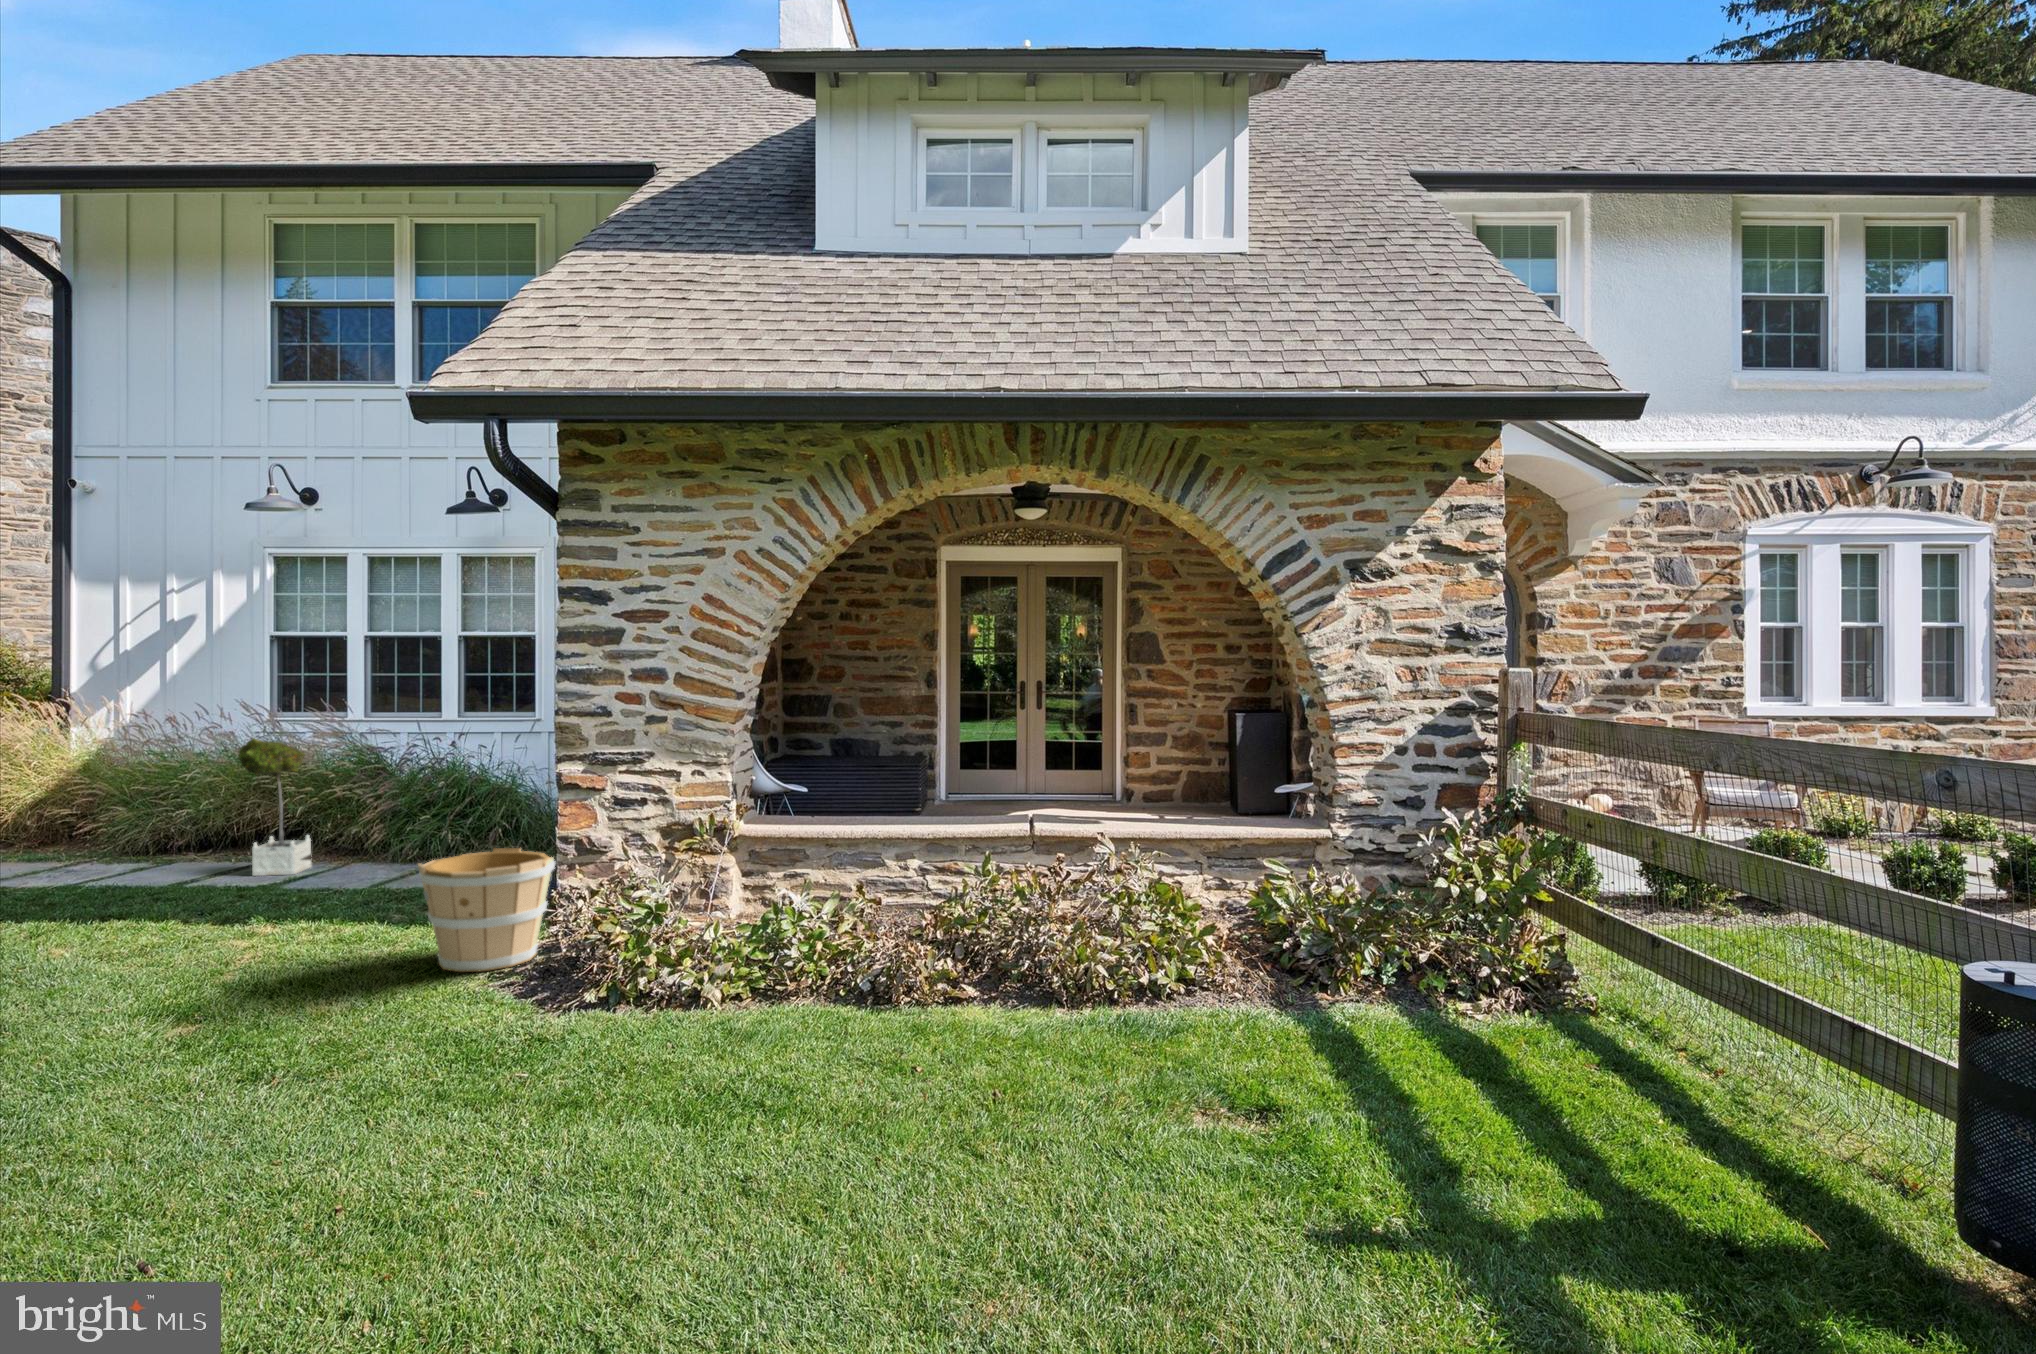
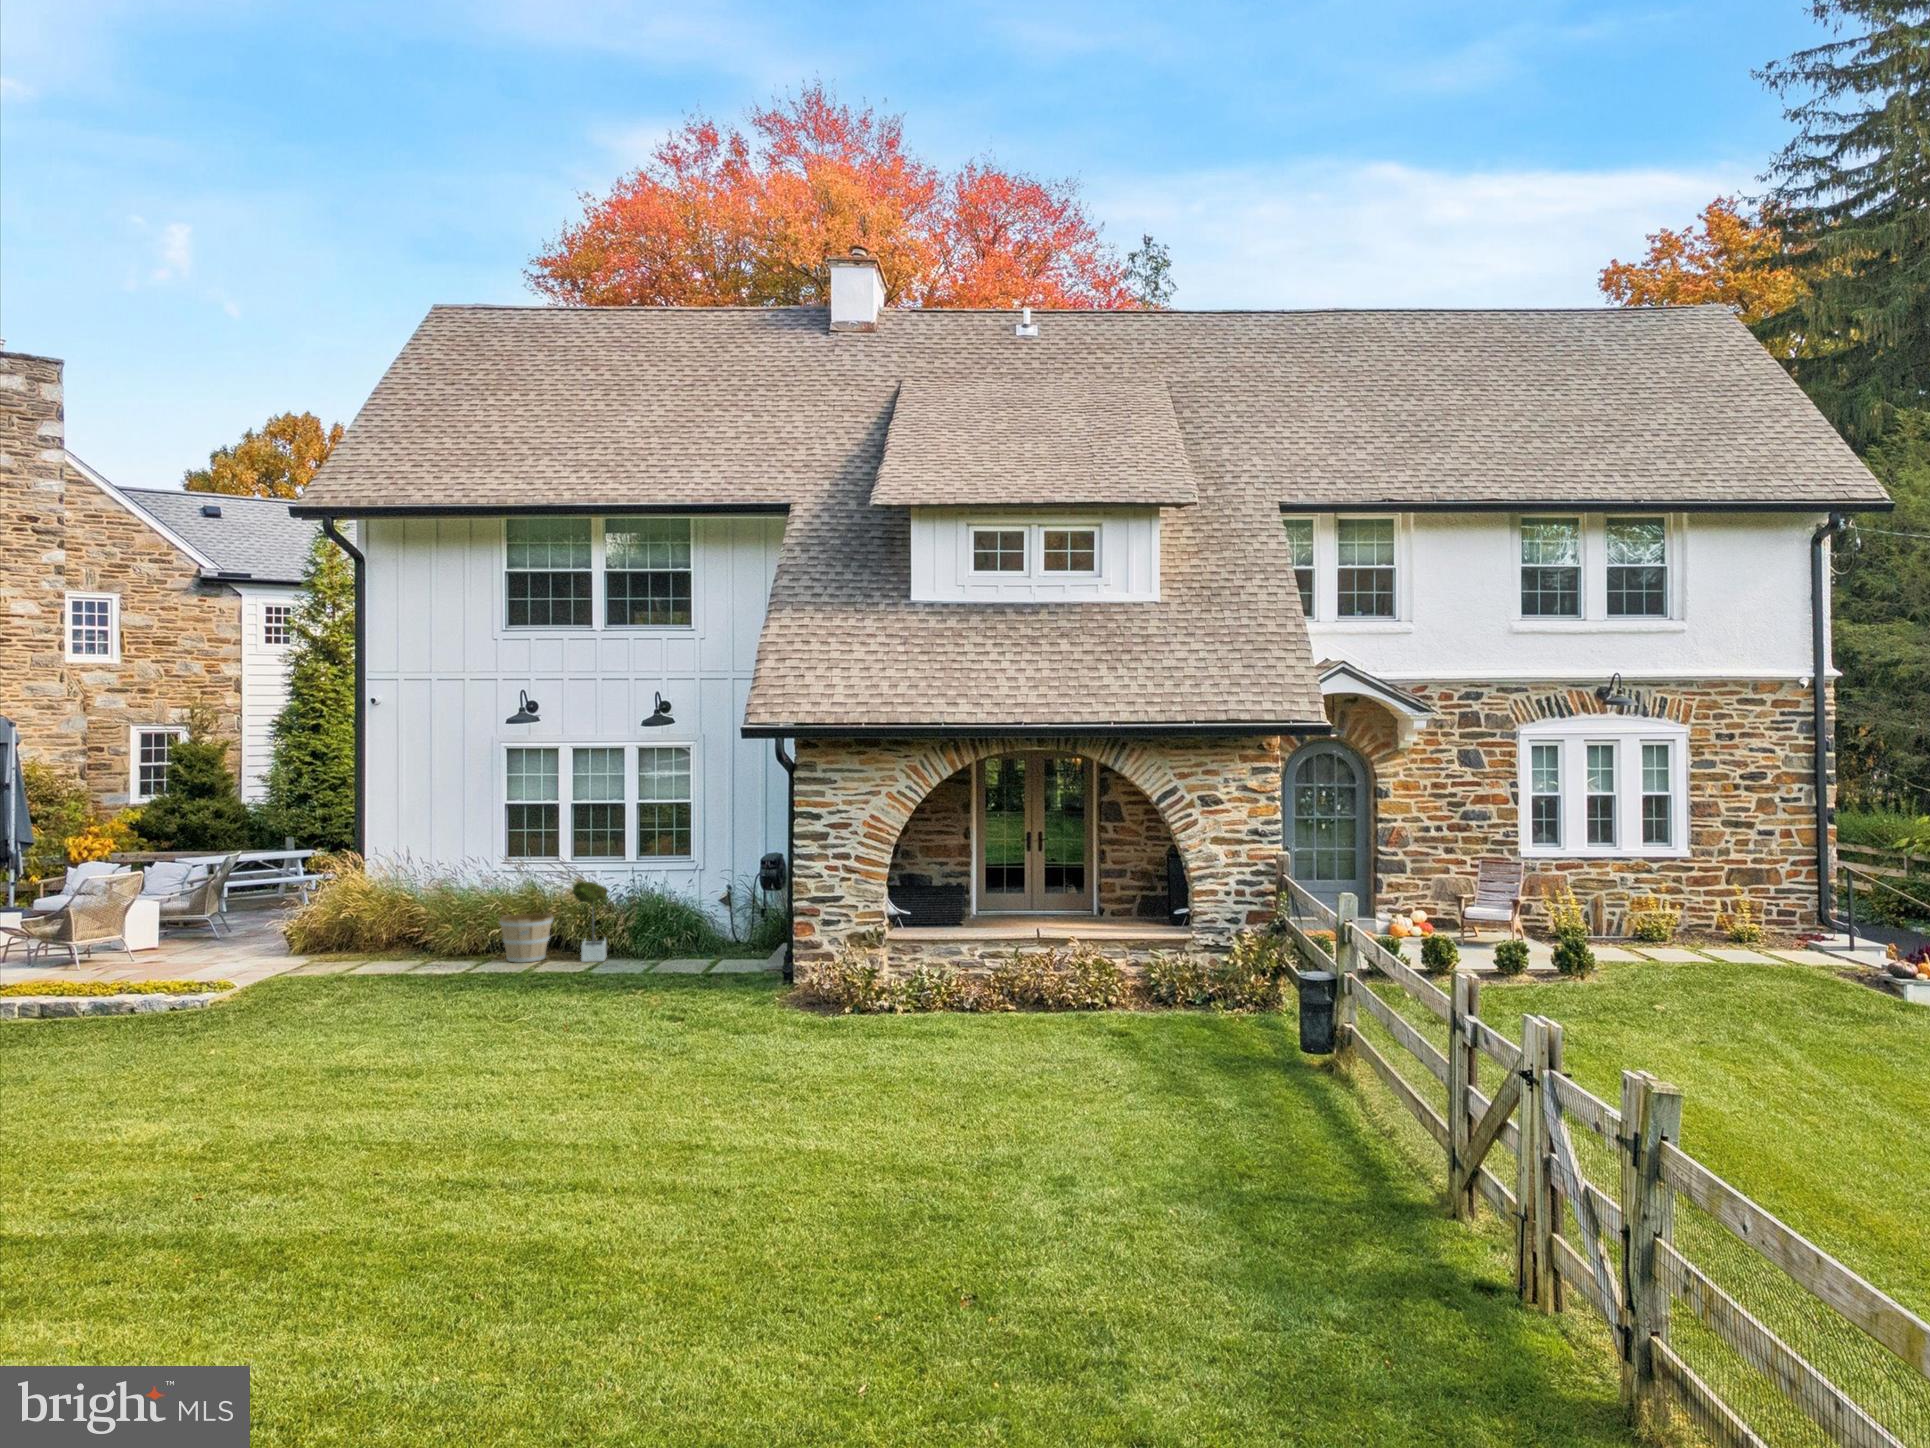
wooden bucket: present [418,848,555,972] -> present [500,913,553,963]

